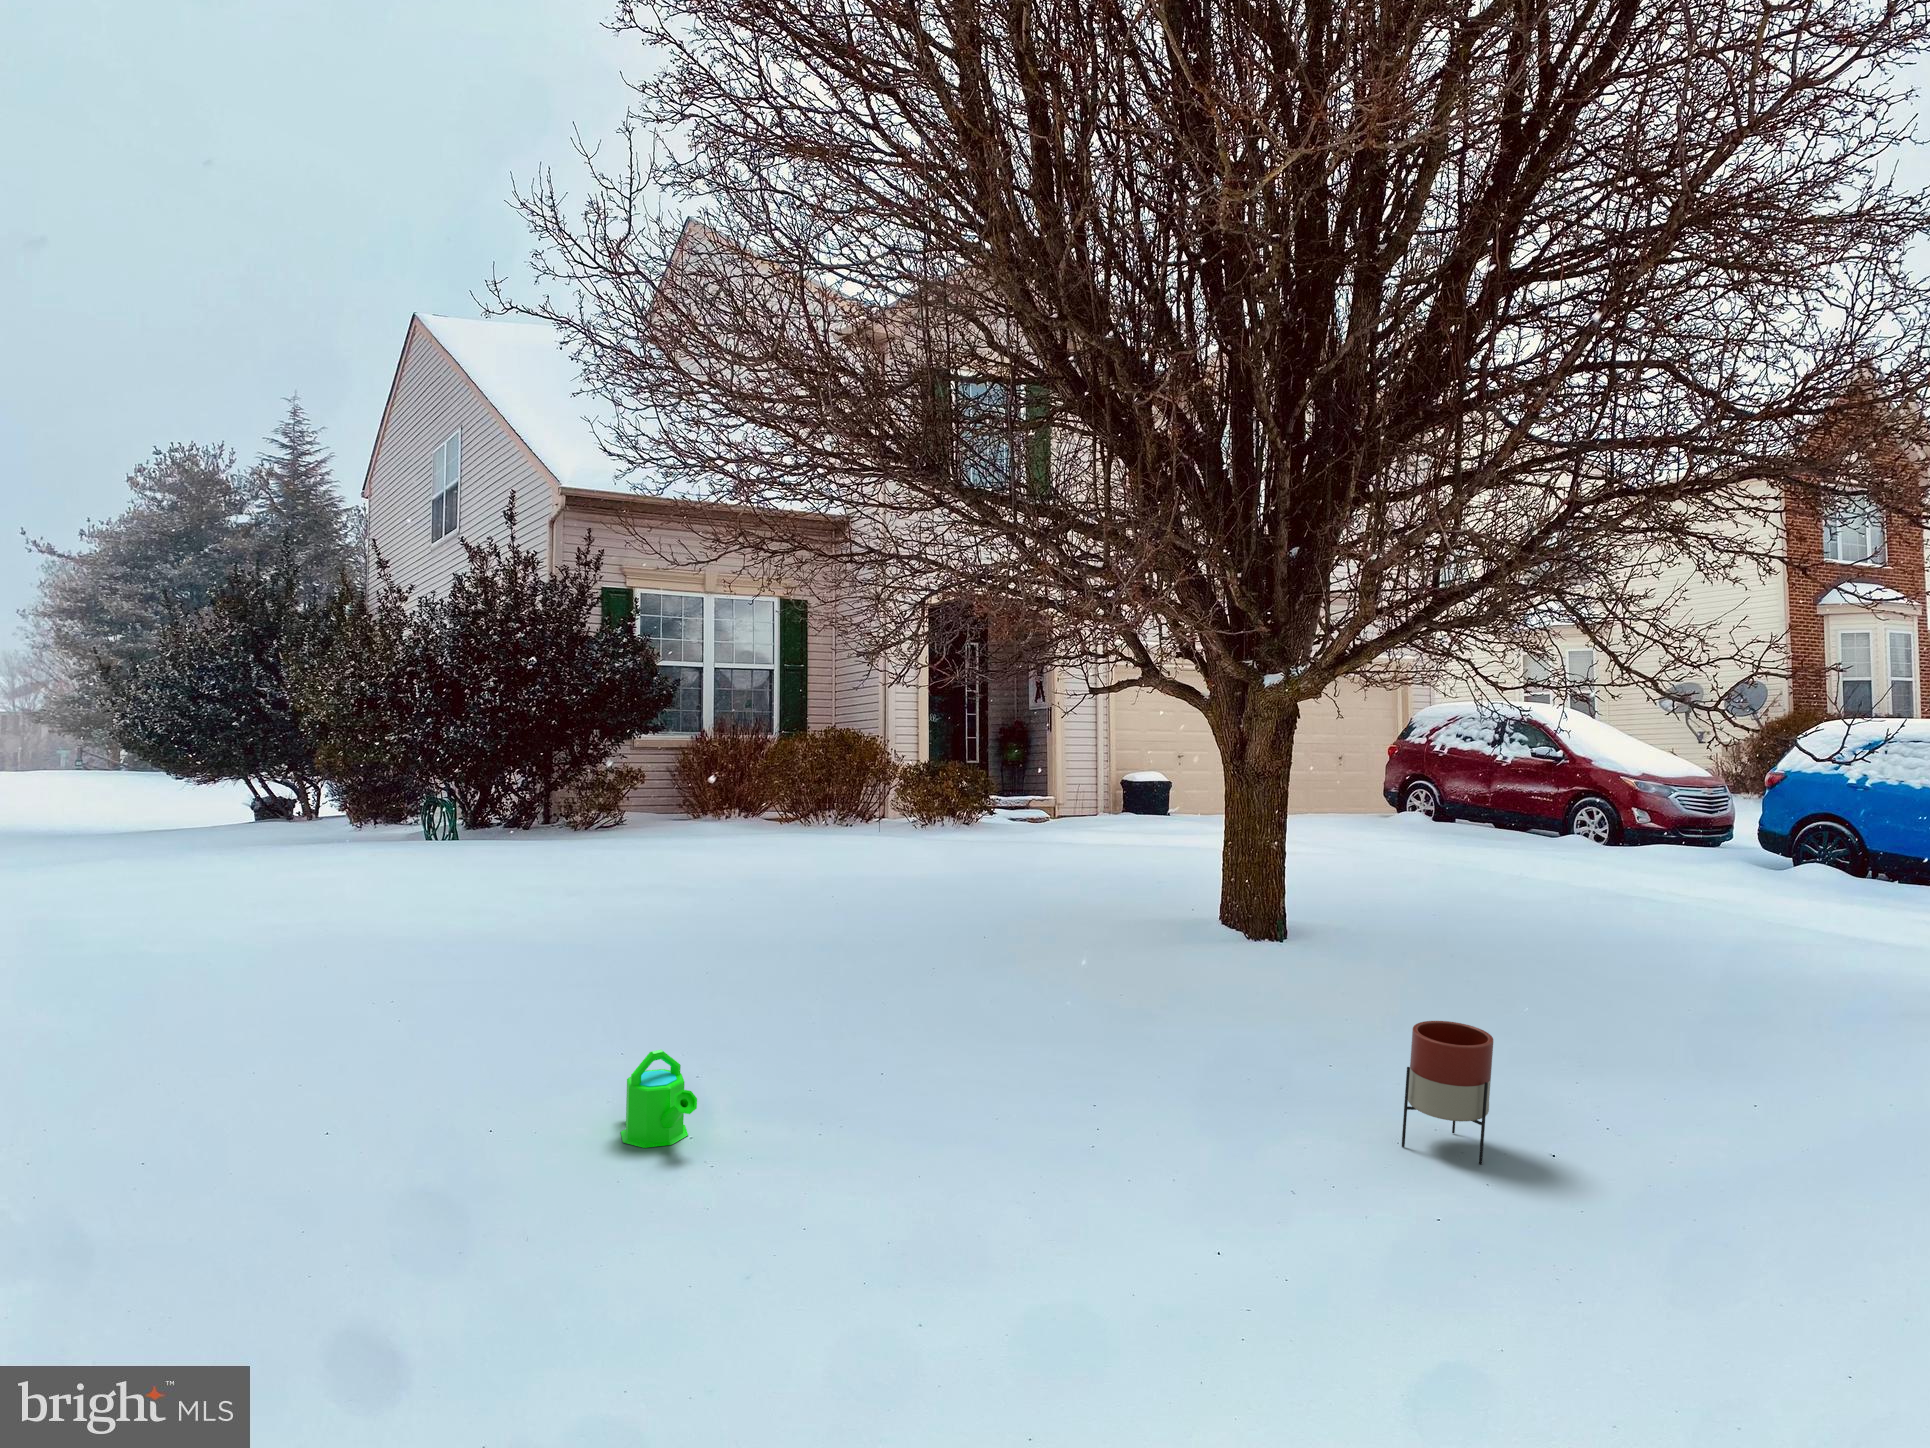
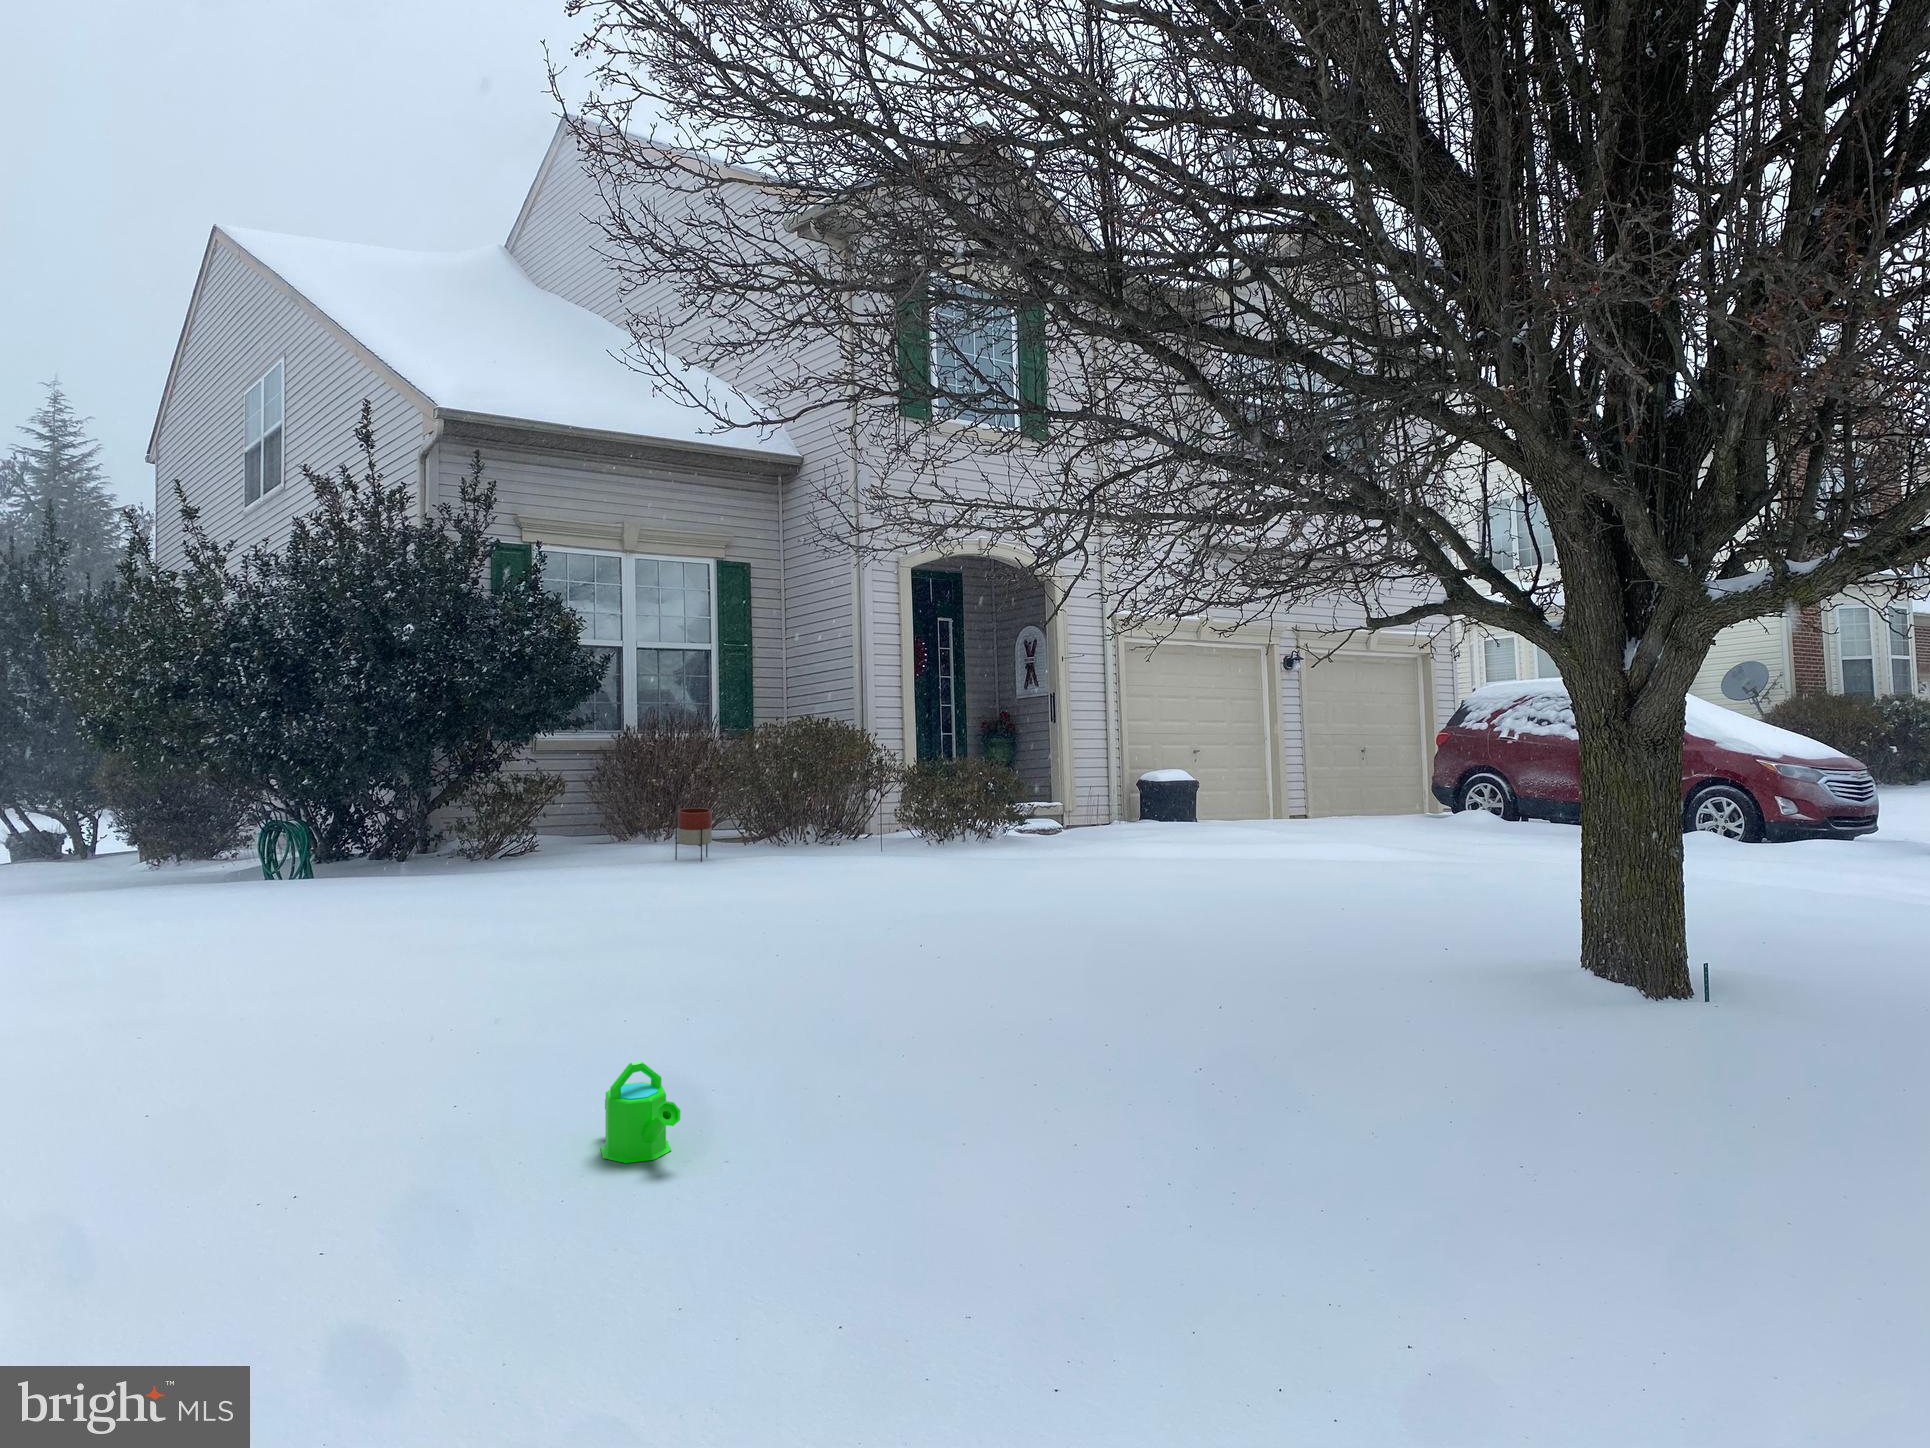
planter: present [1402,1021,1493,1165] -> present [675,808,712,862]

